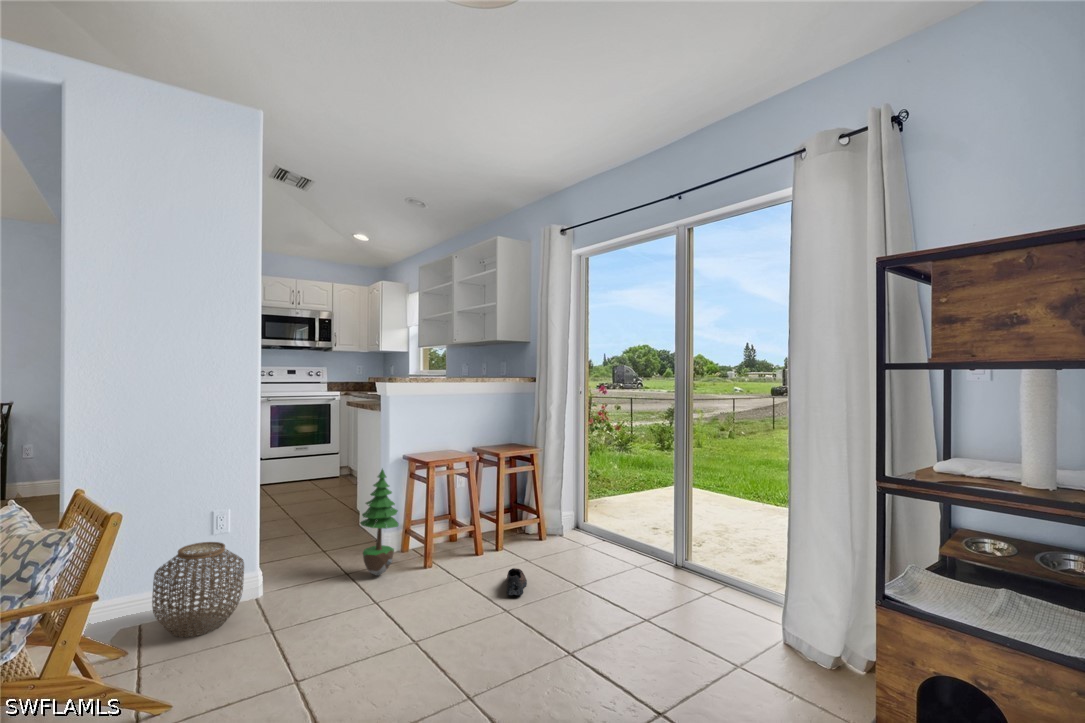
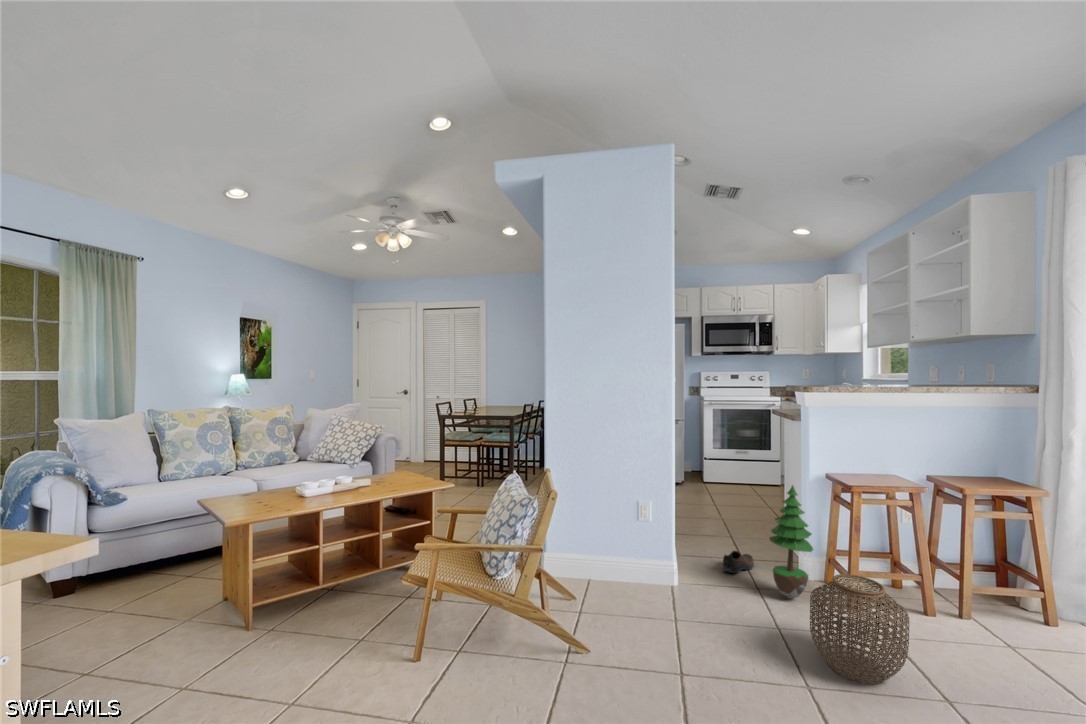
woven basket: present [152,542,244,637] -> present [810,574,909,684]
shoe: present [506,568,527,595] -> present [723,551,754,573]

